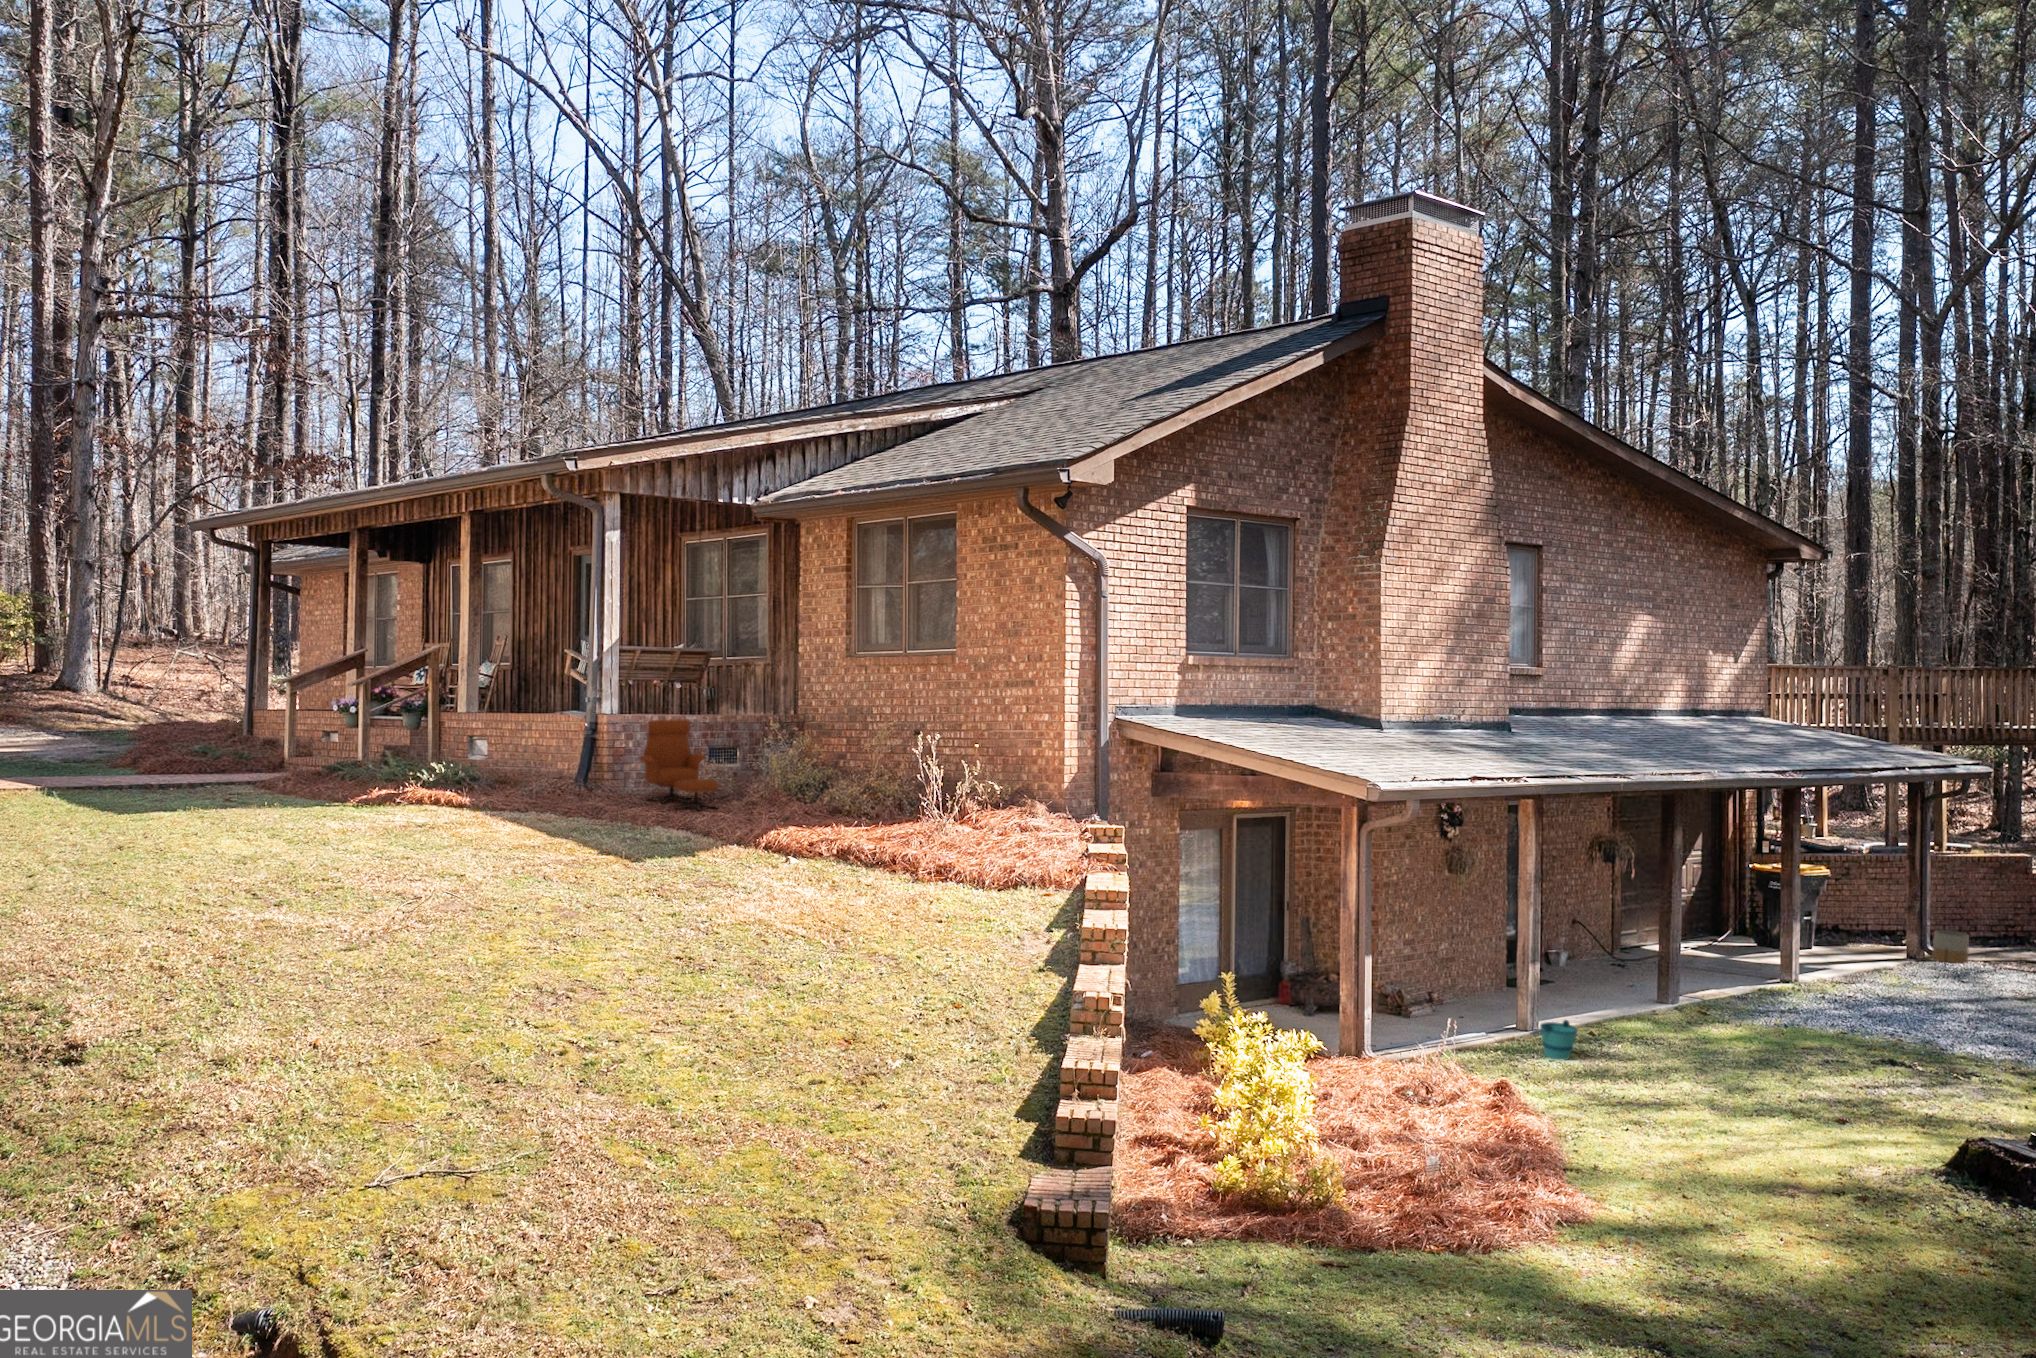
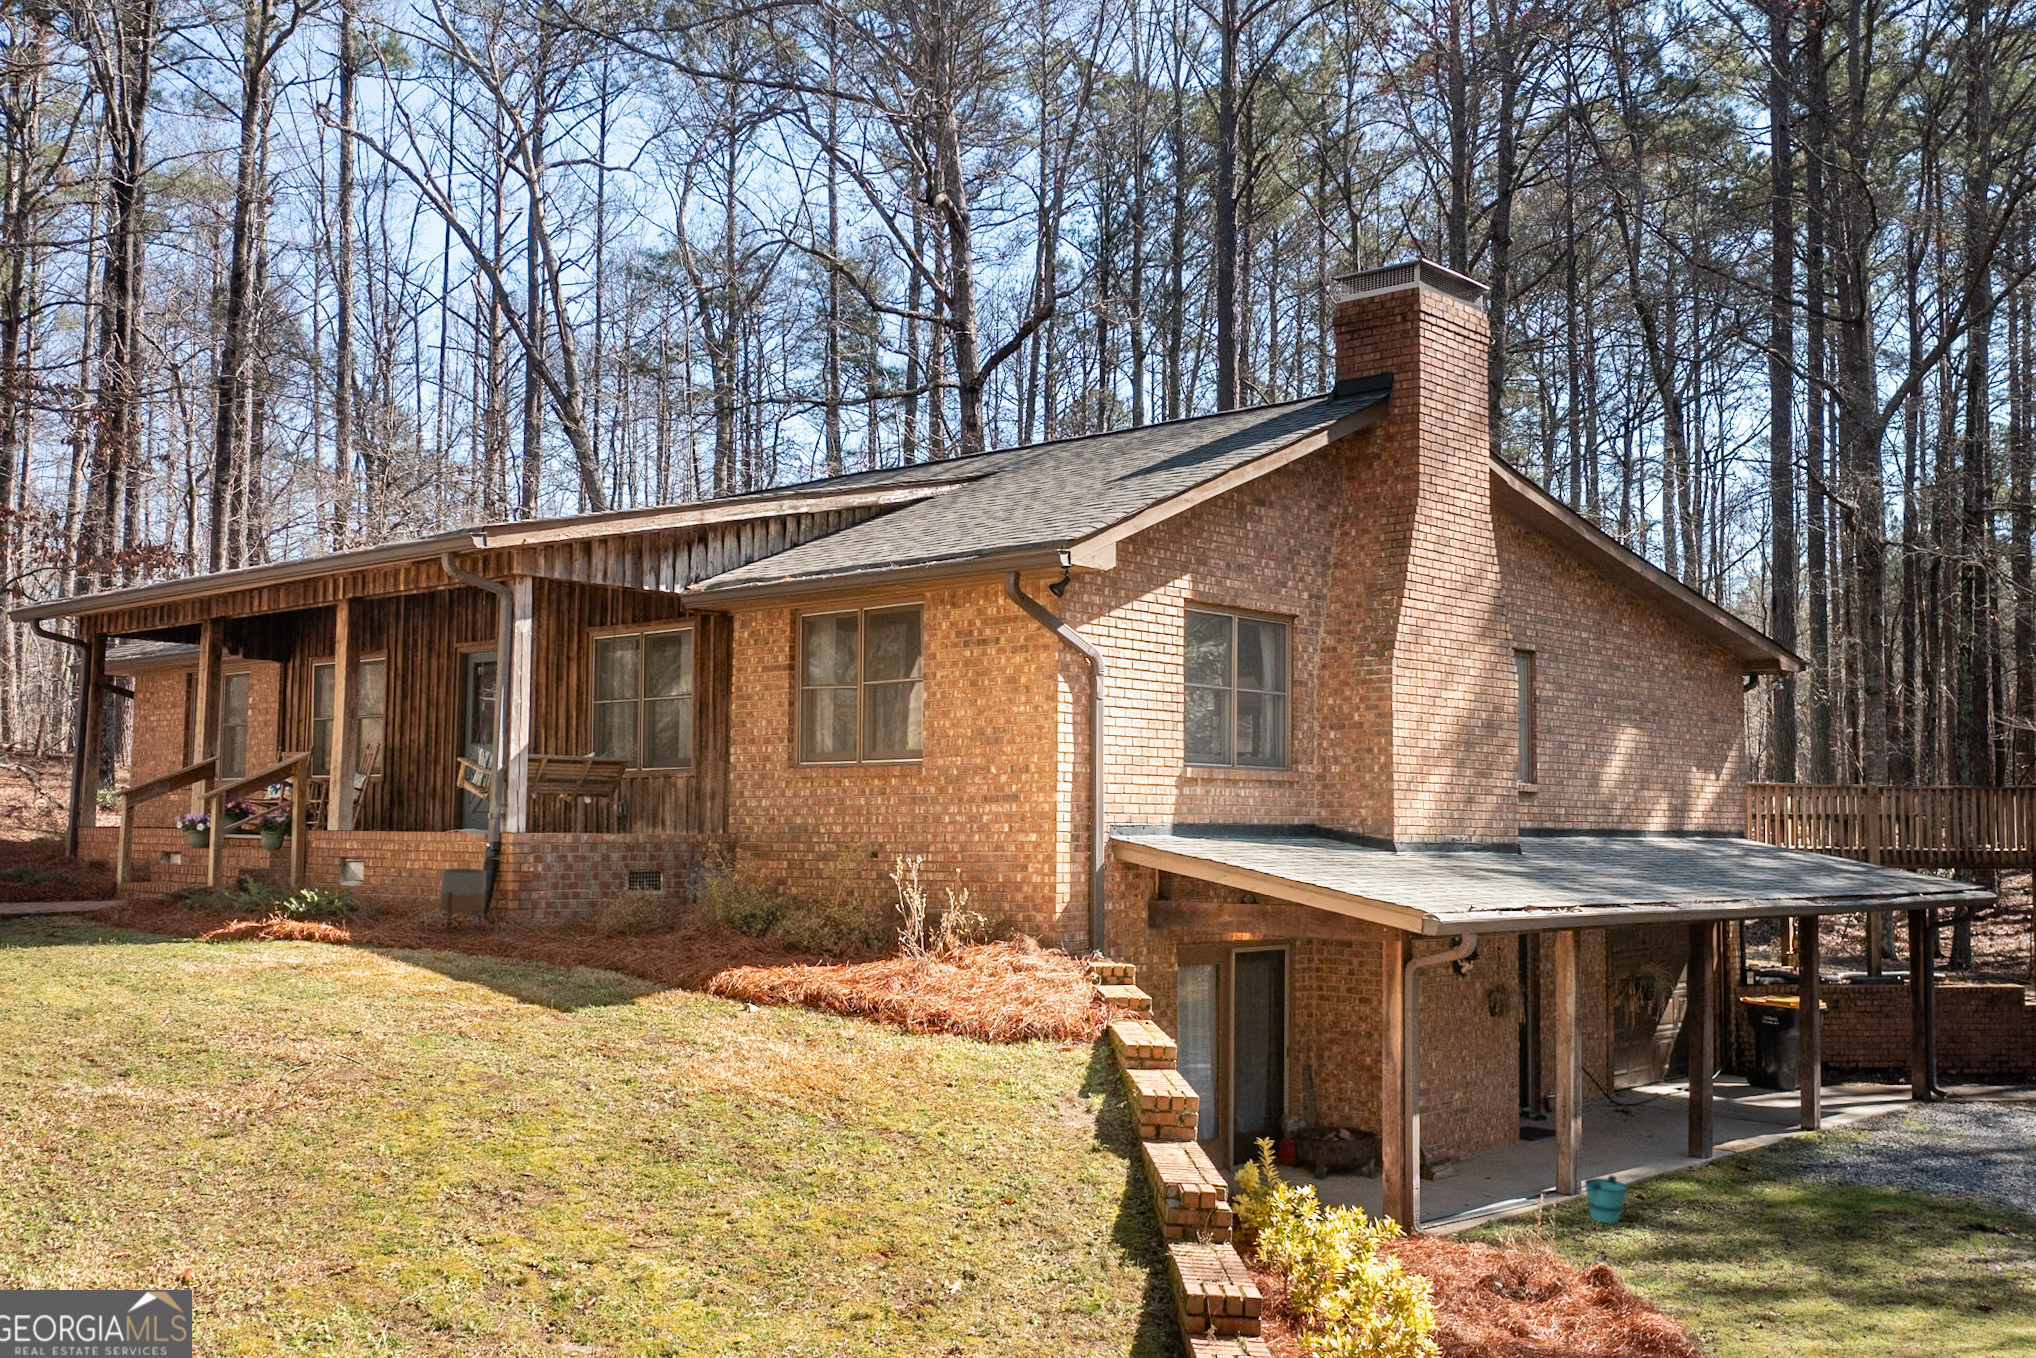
lounge chair: present [639,719,718,811] -> none [549,838,644,945]
planter: present [1932,930,1969,964] -> present [439,868,486,928]

